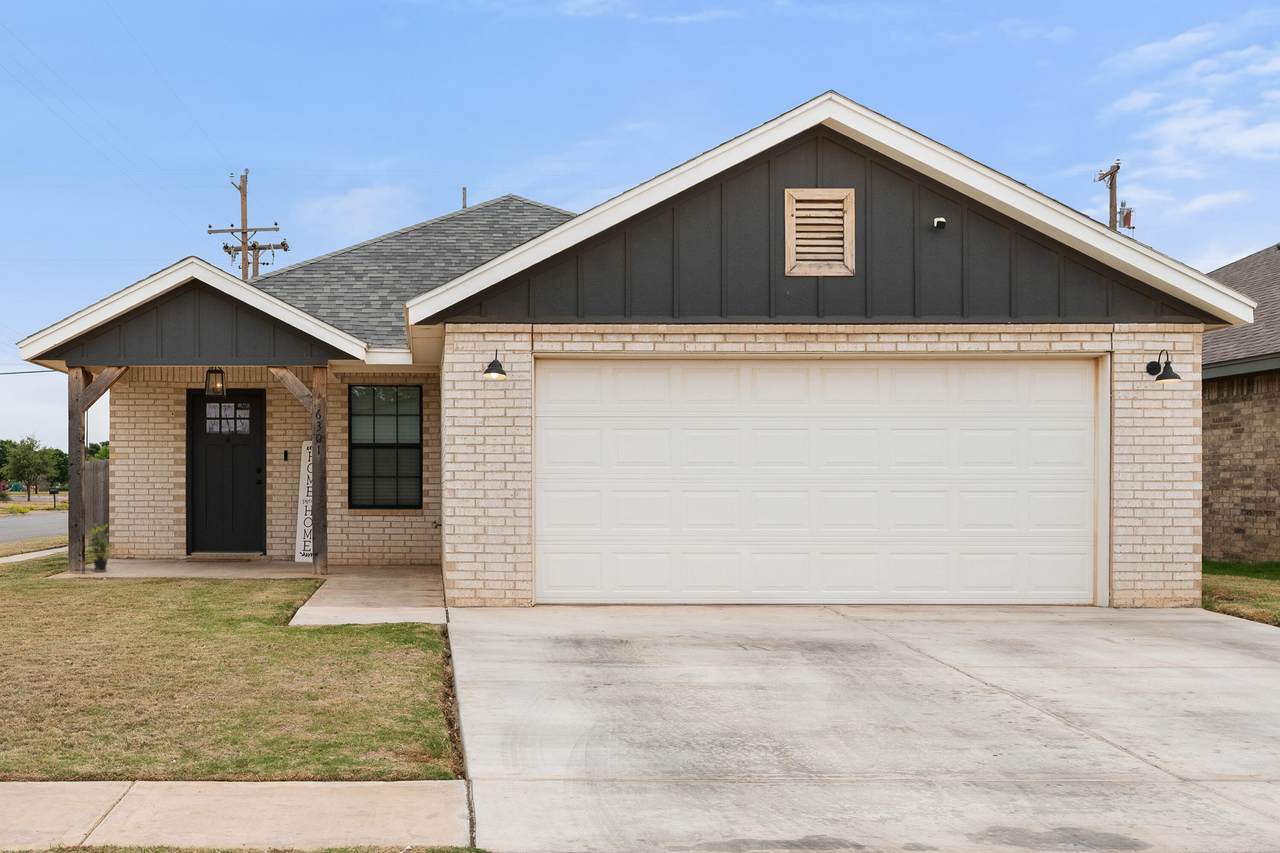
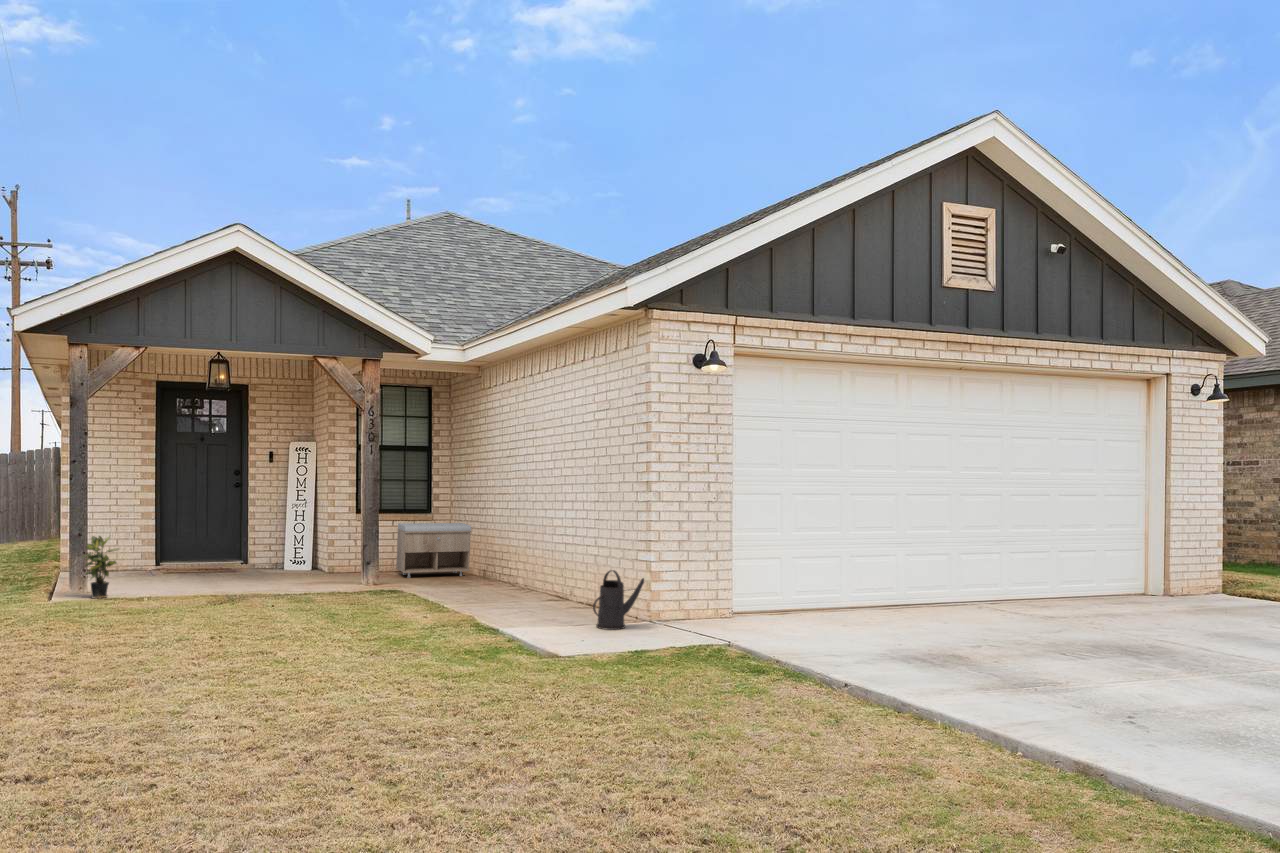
storage bench: none [362,517,427,566] -> present [396,523,471,578]
watering can: none [384,558,446,610] -> present [593,570,644,630]

